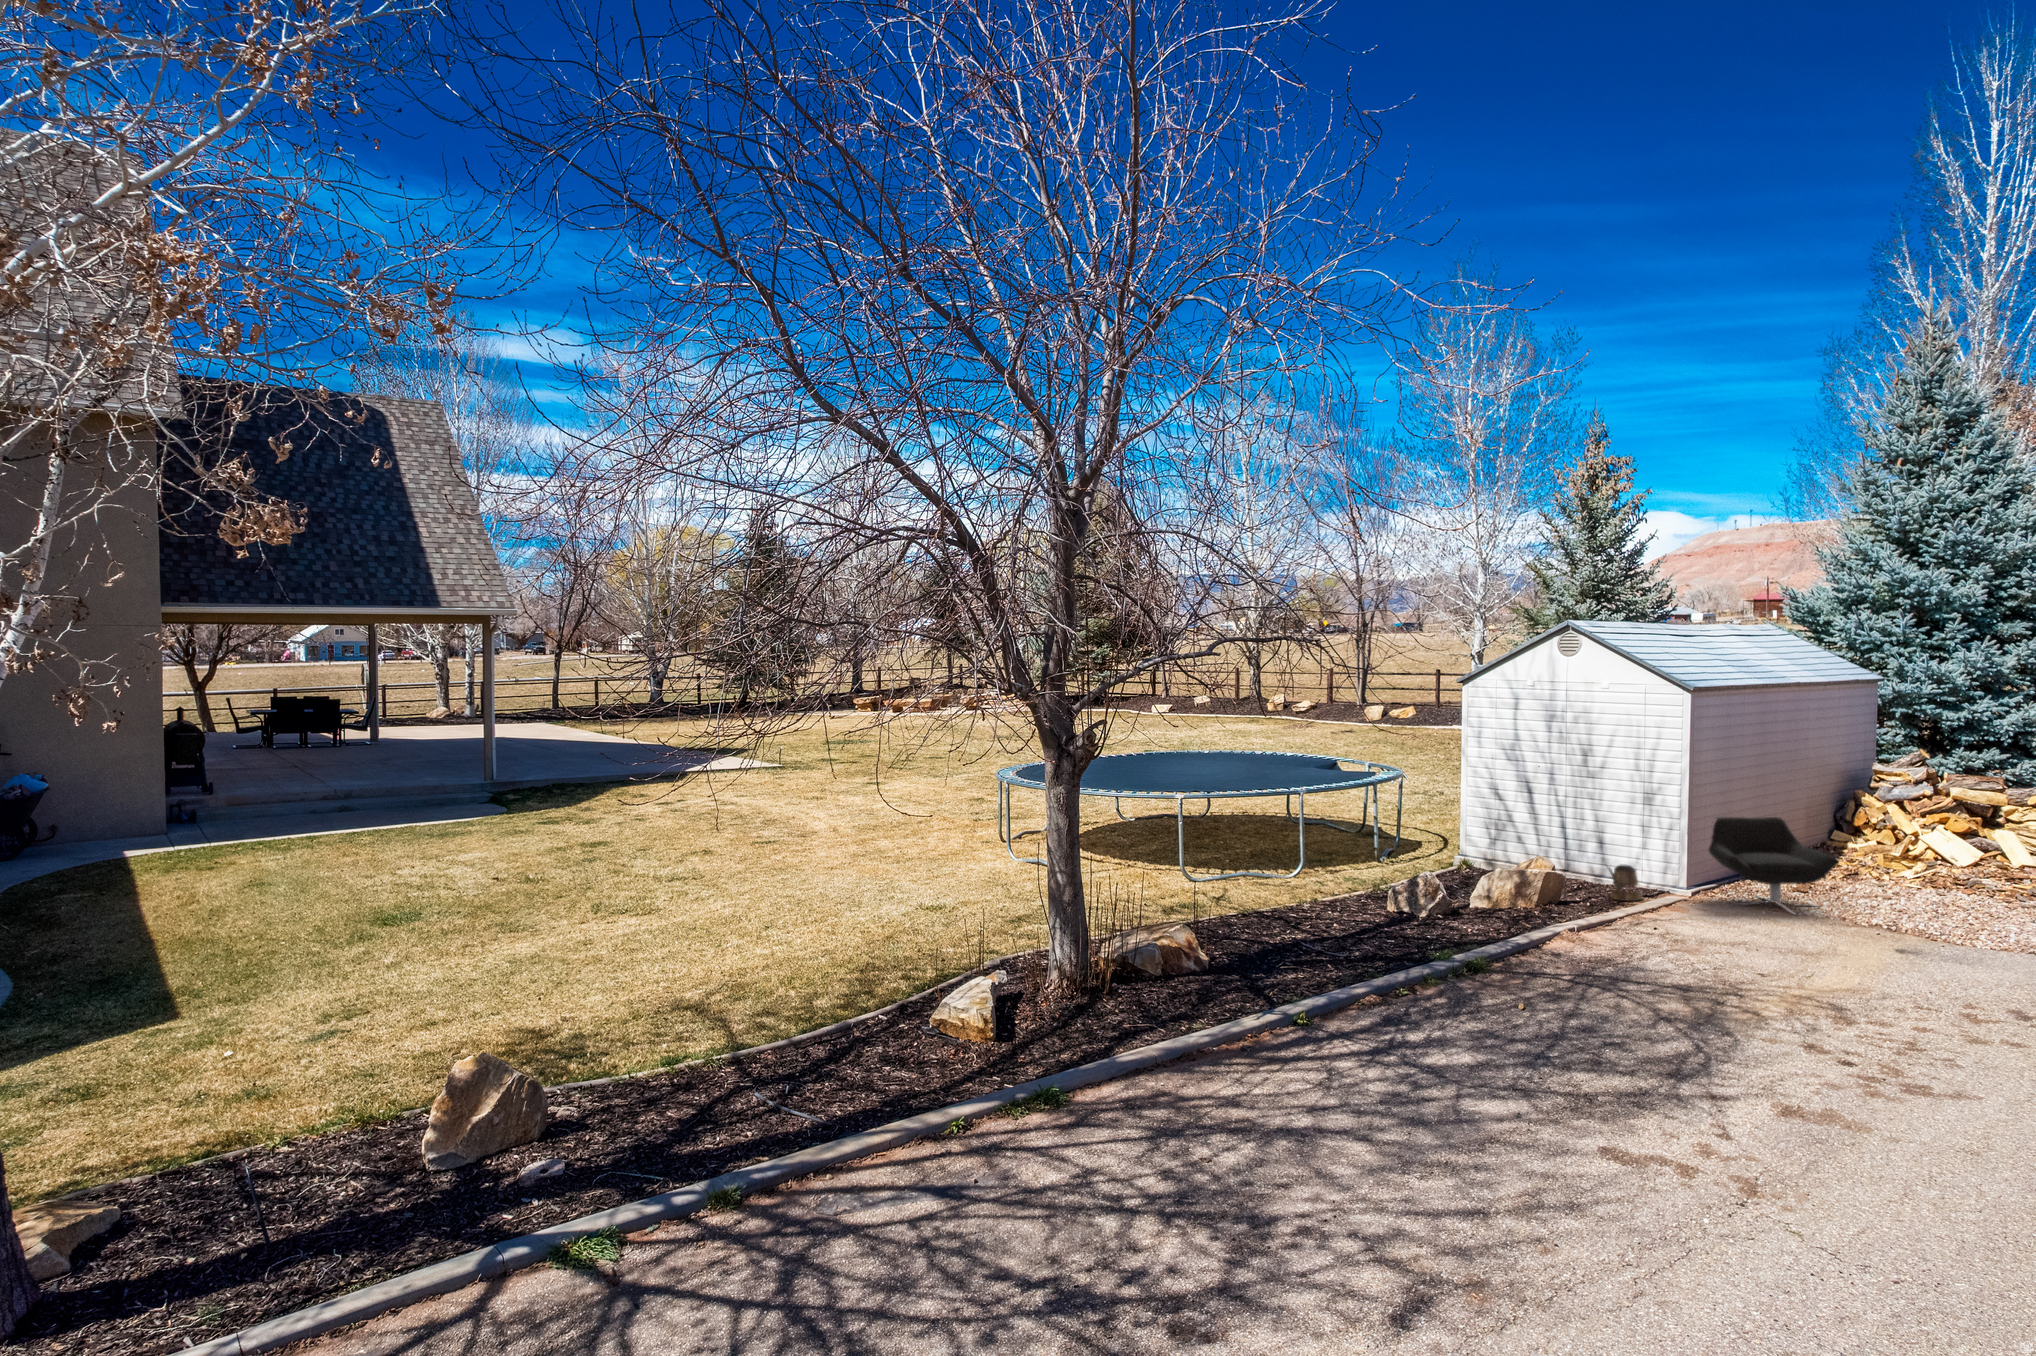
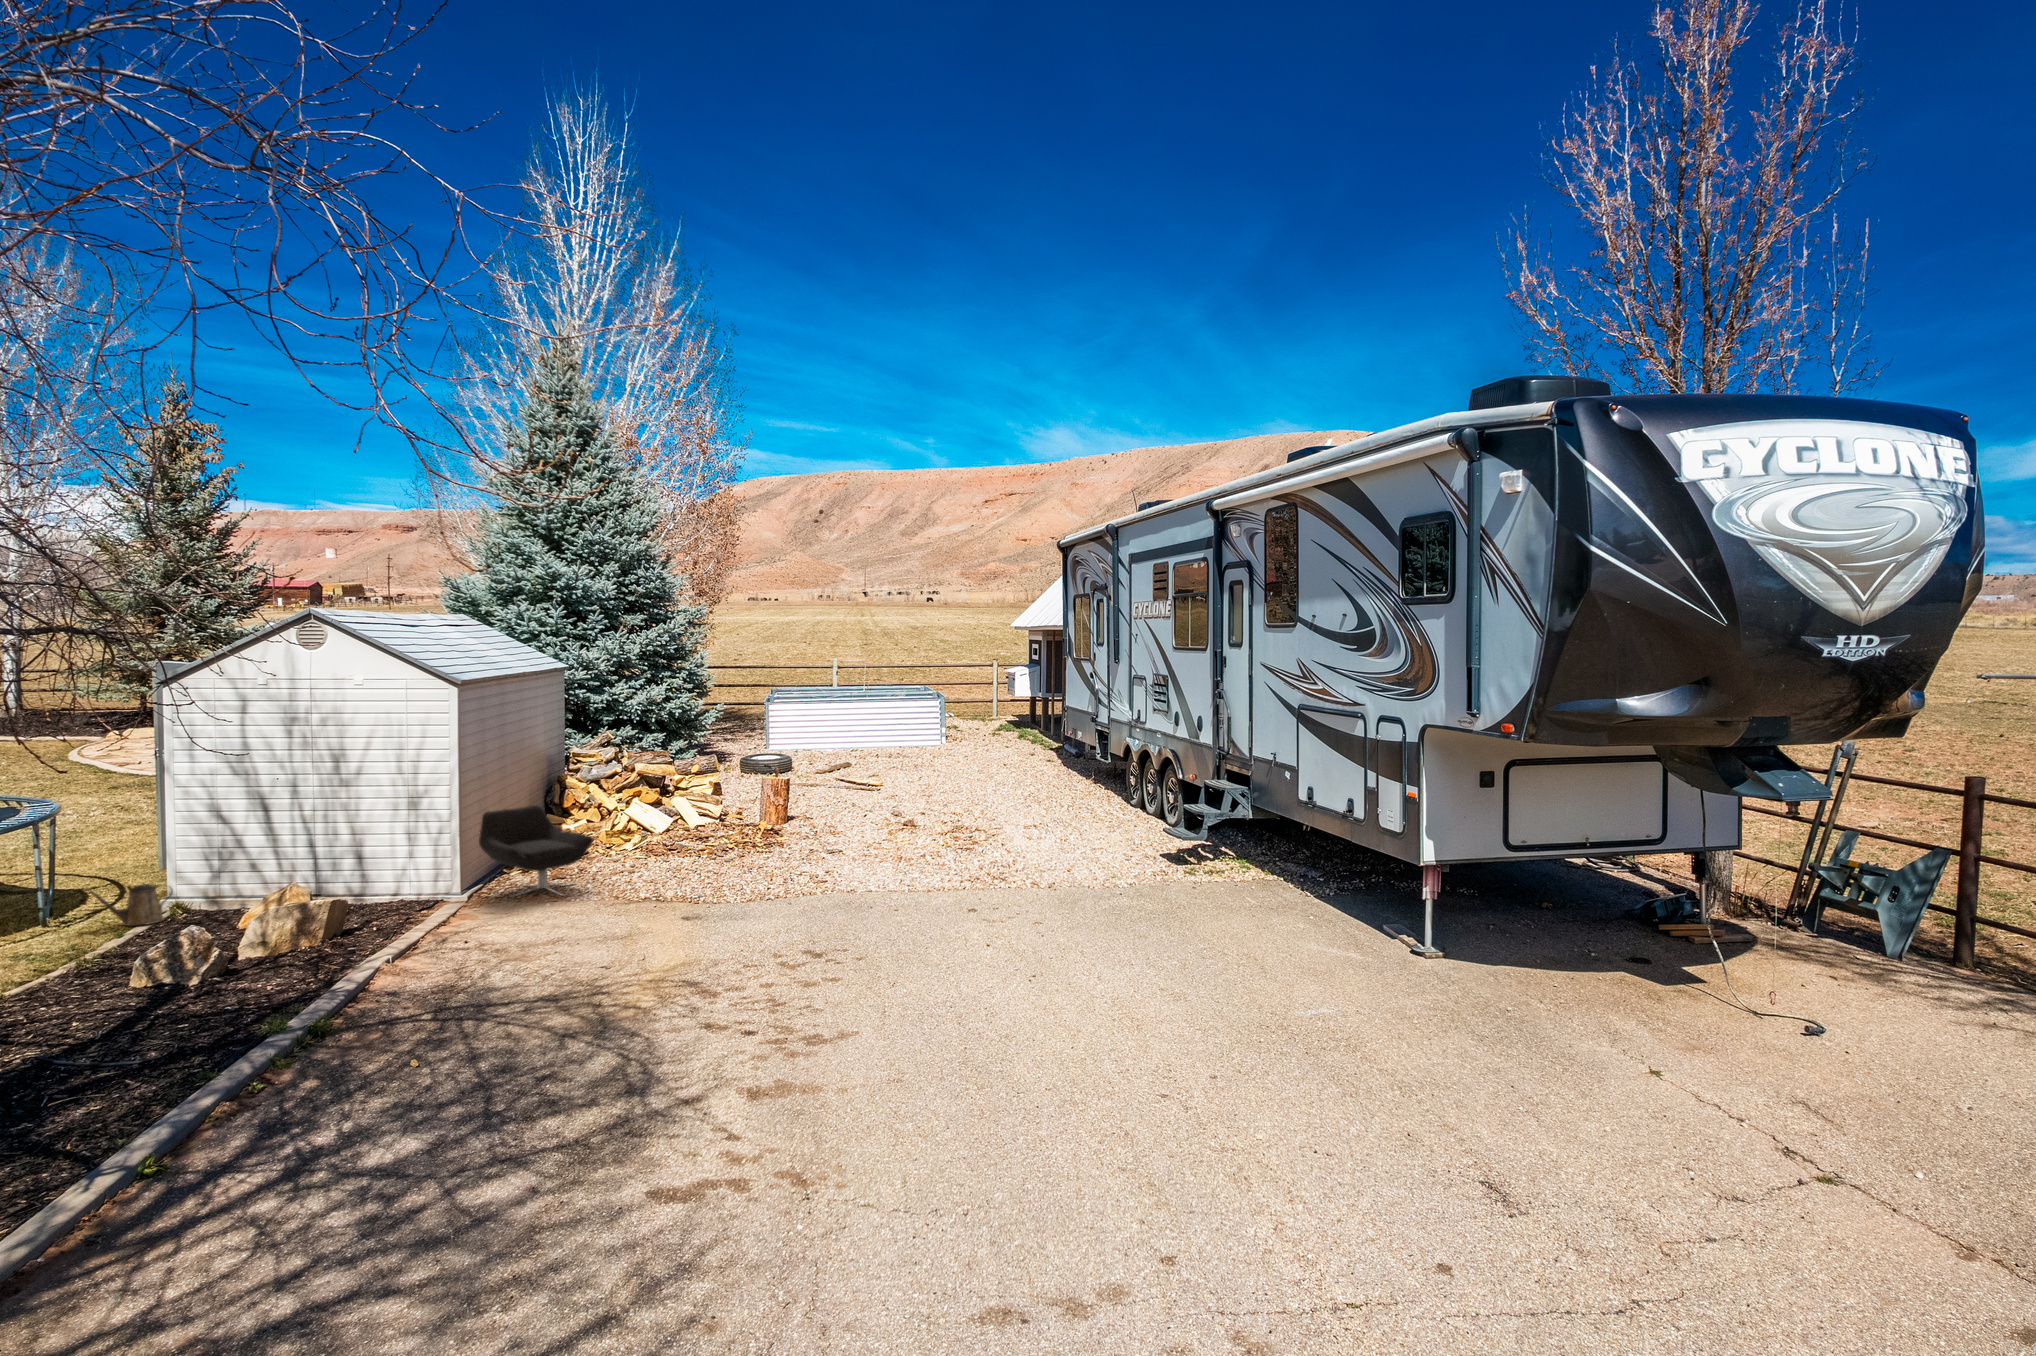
watering can: present [1608,865,1643,901] -> present [84,884,173,926]

